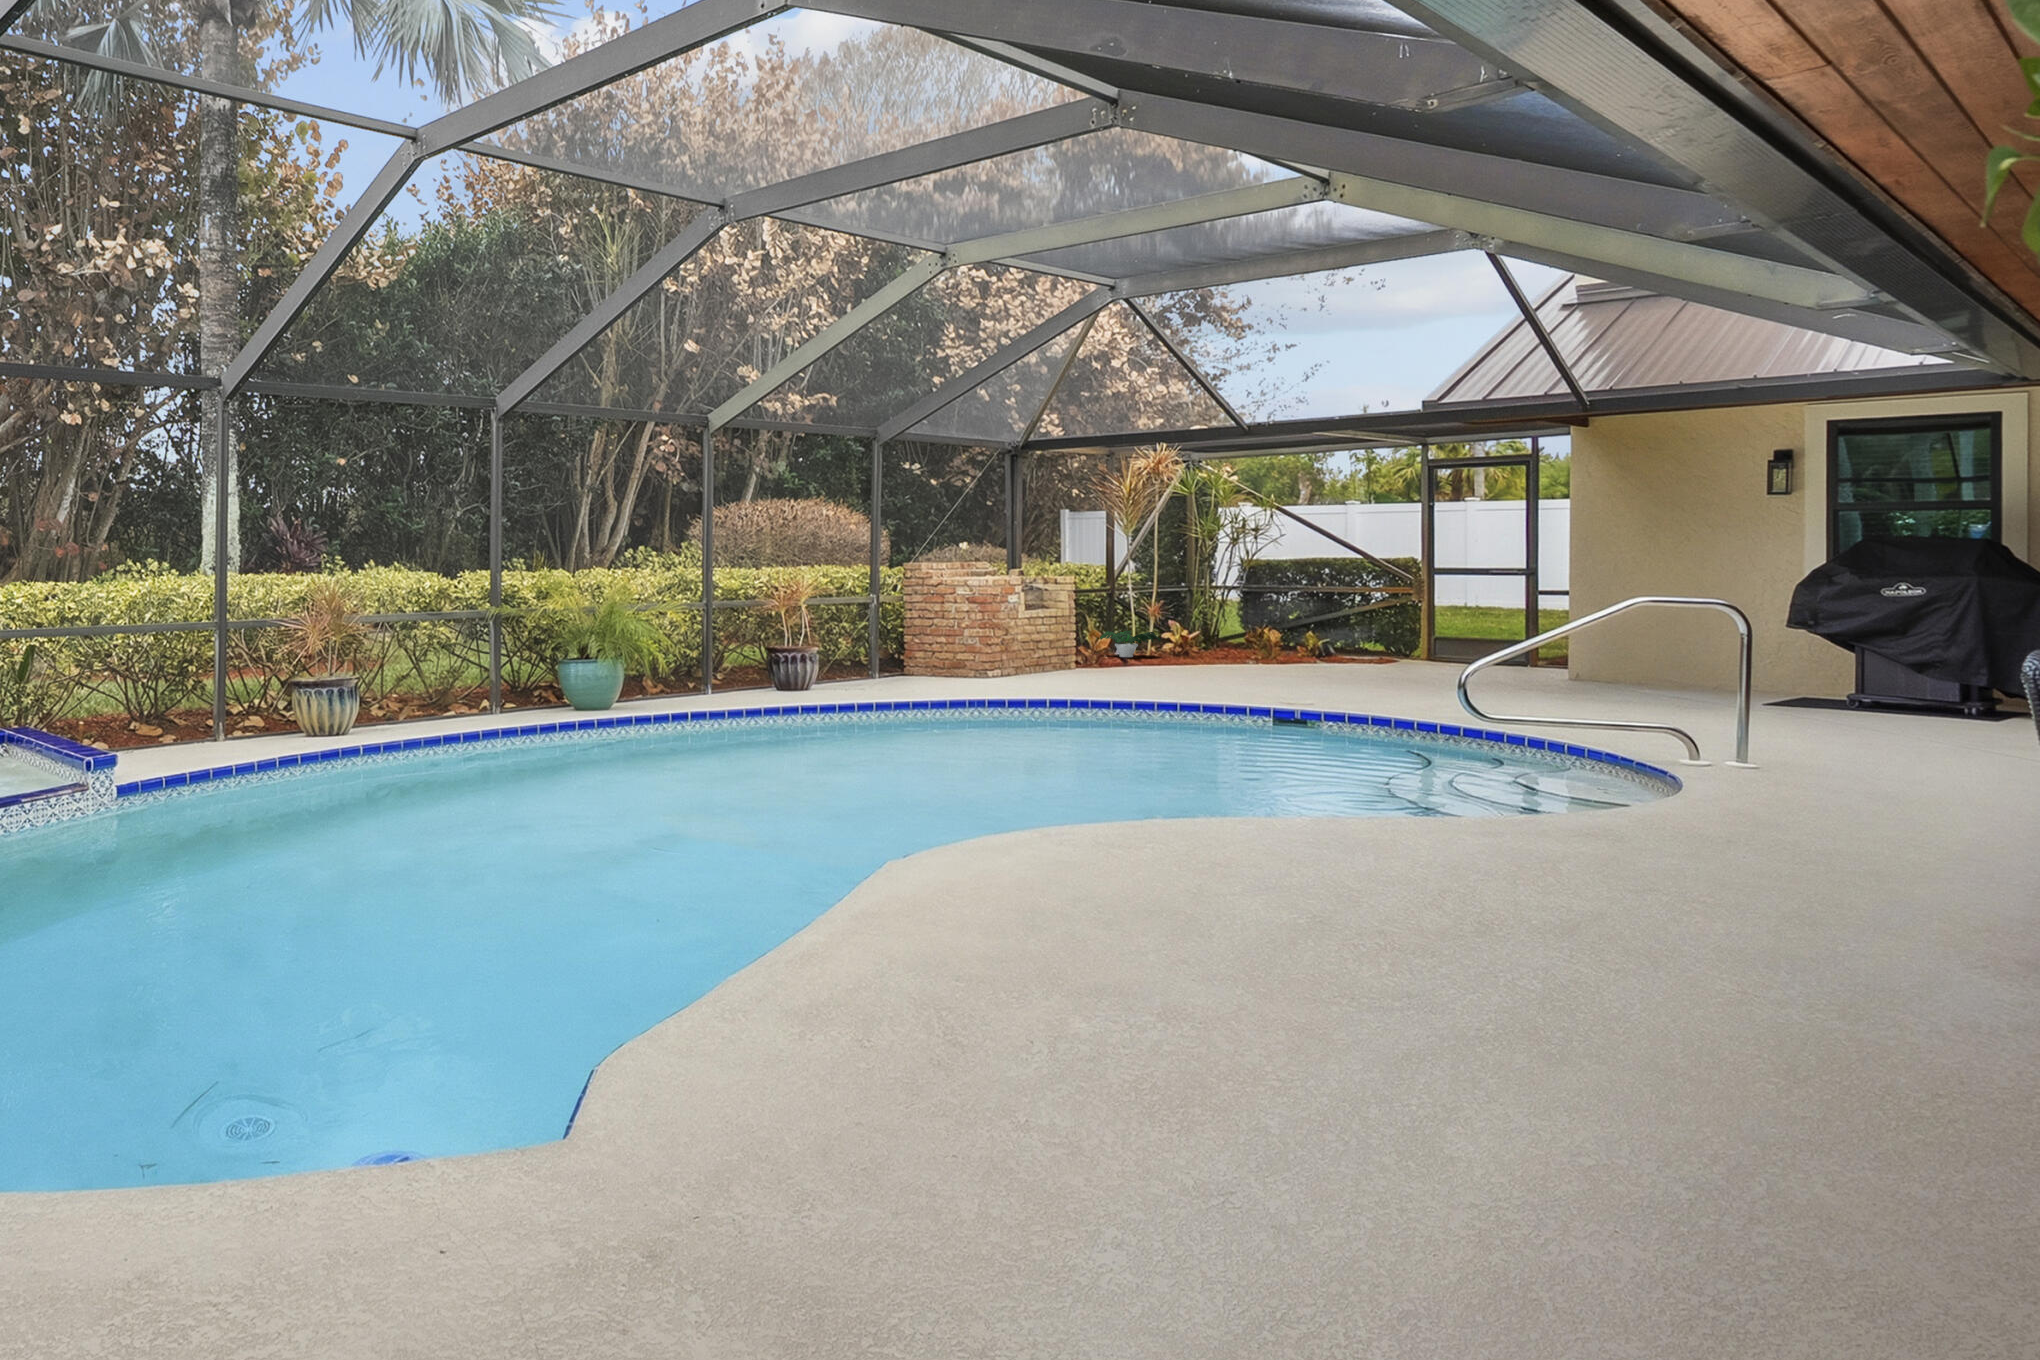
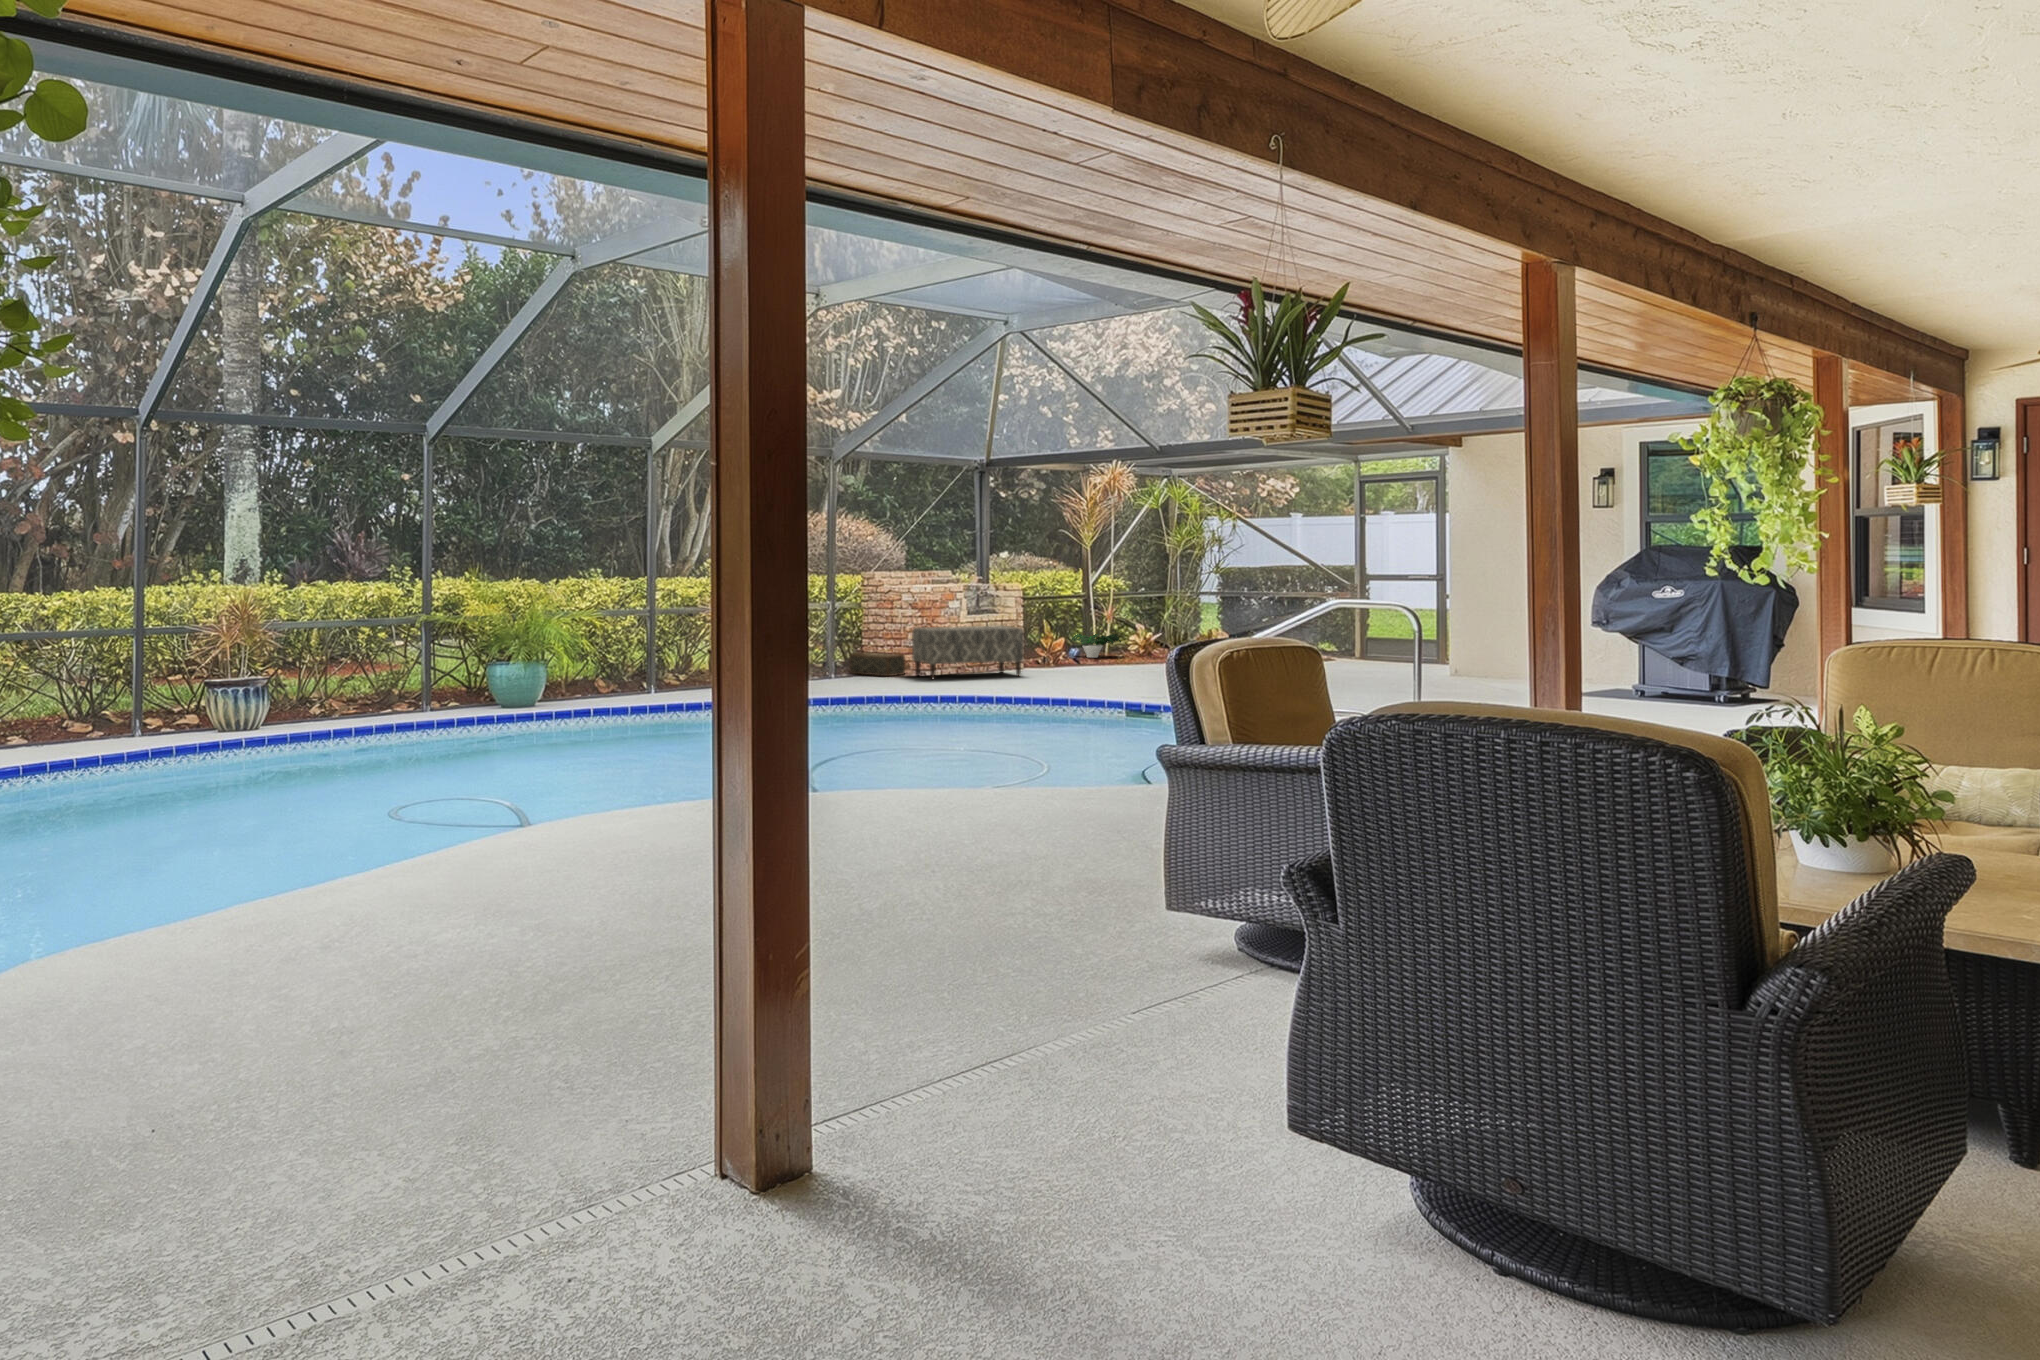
bench: none [967,622,1093,681] -> present [912,625,1024,680]
woven basket: none [893,651,956,677] -> present [849,652,905,676]

